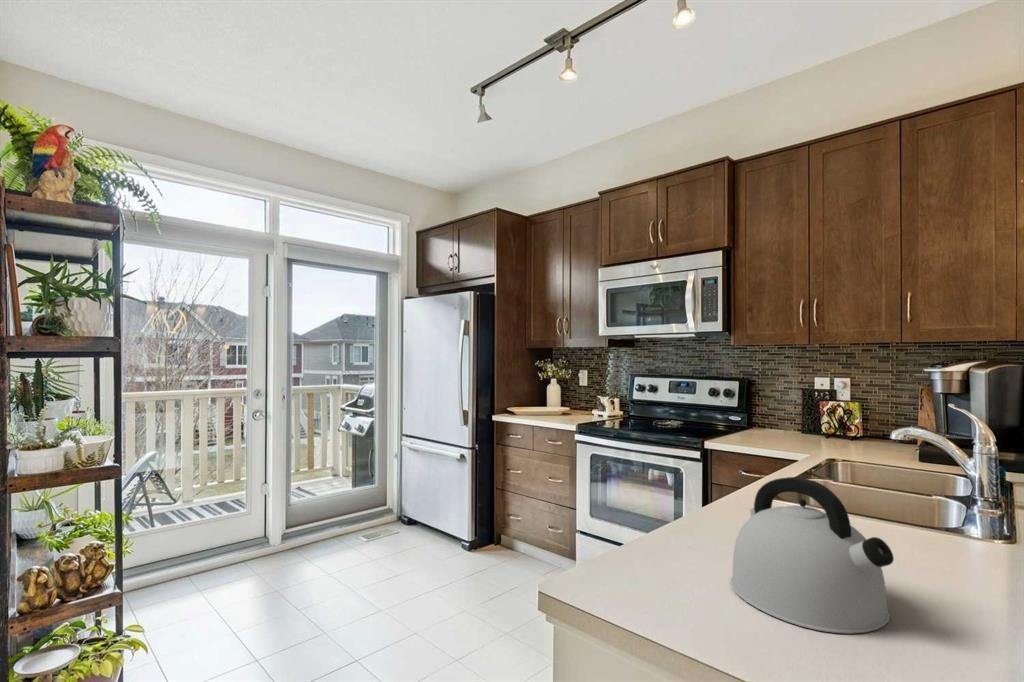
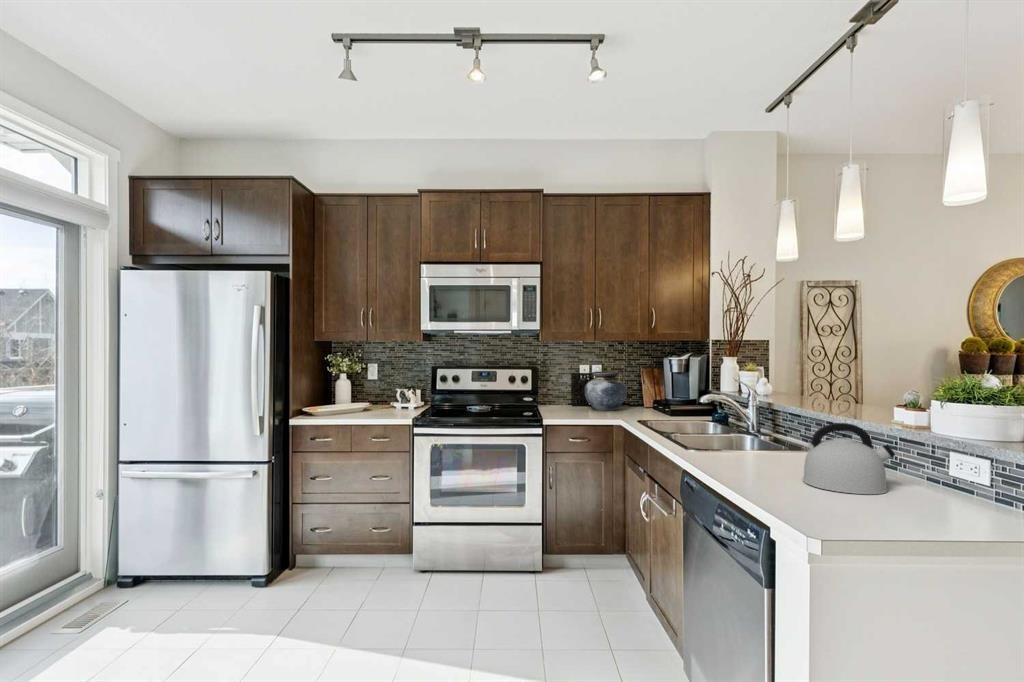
vase: none [793,387,863,443] -> present [584,372,627,411]

